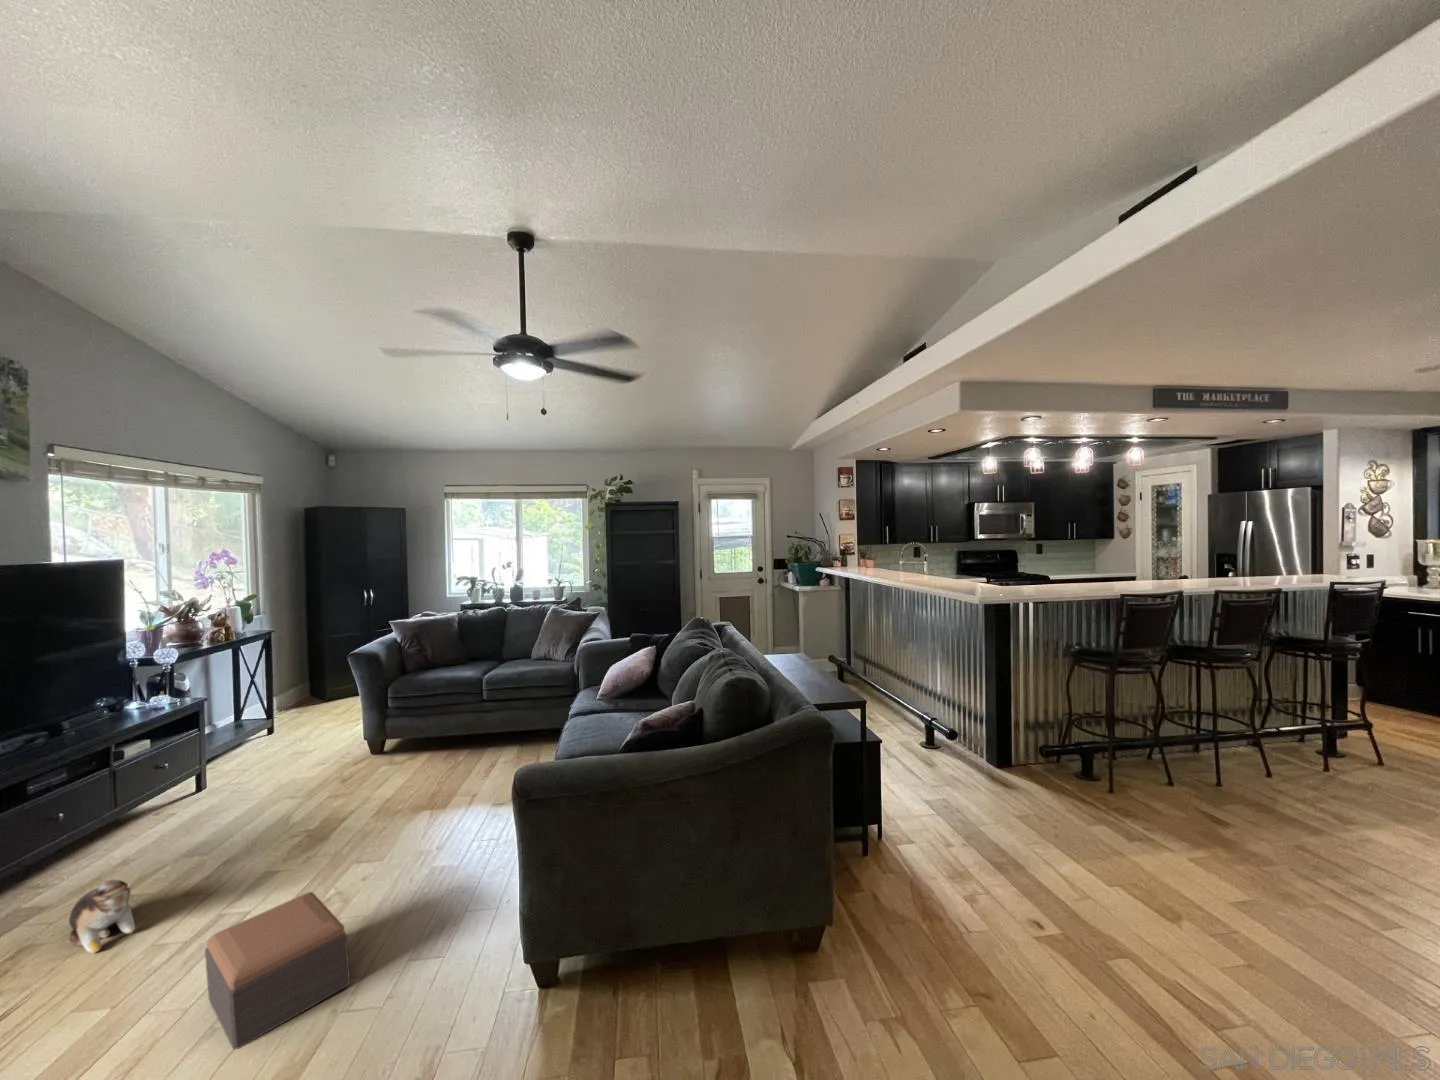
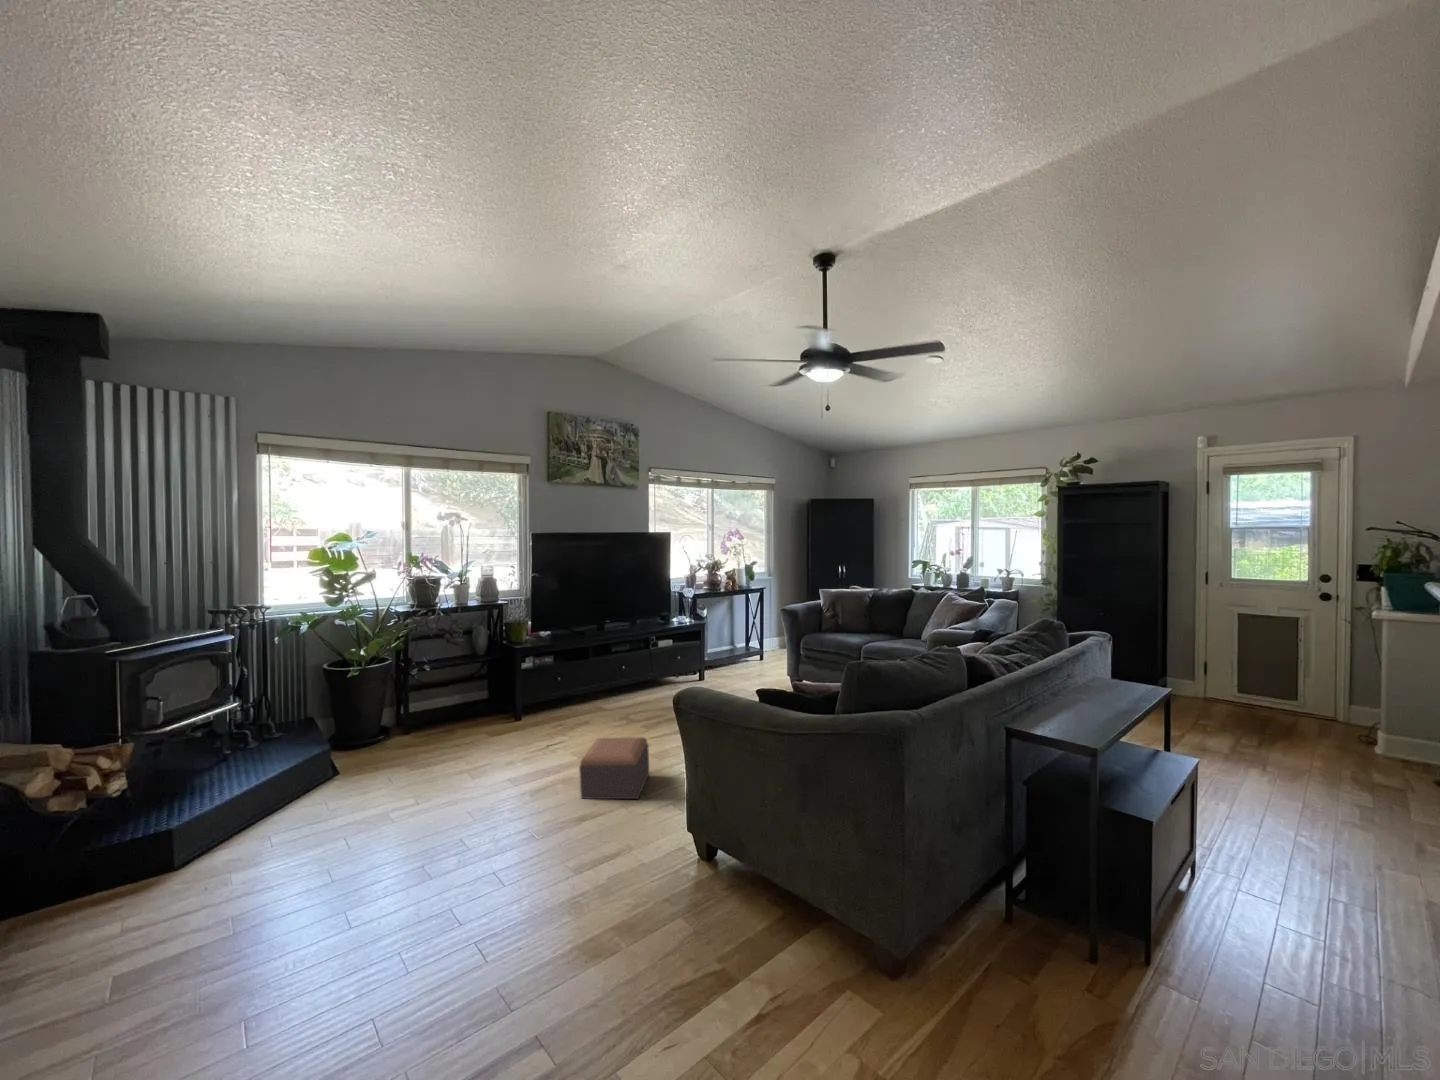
plush toy: present [69,879,135,953] -> none [589,699,614,735]

